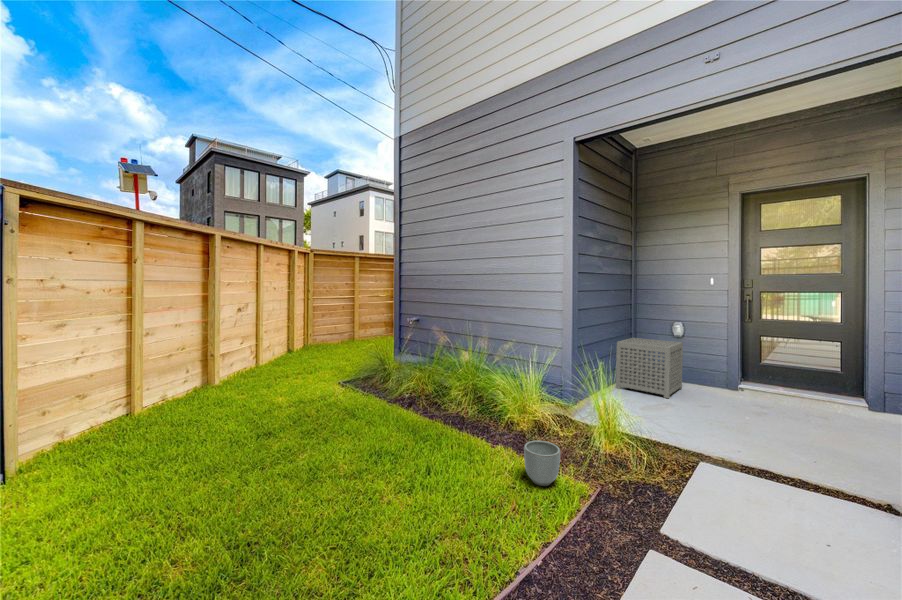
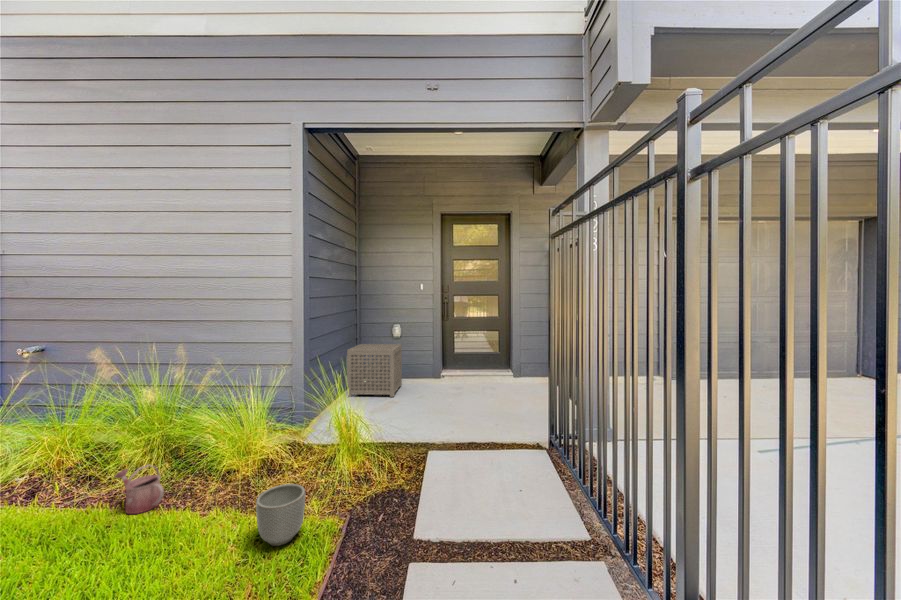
watering can: none [449,402,472,432] -> present [115,465,164,514]

